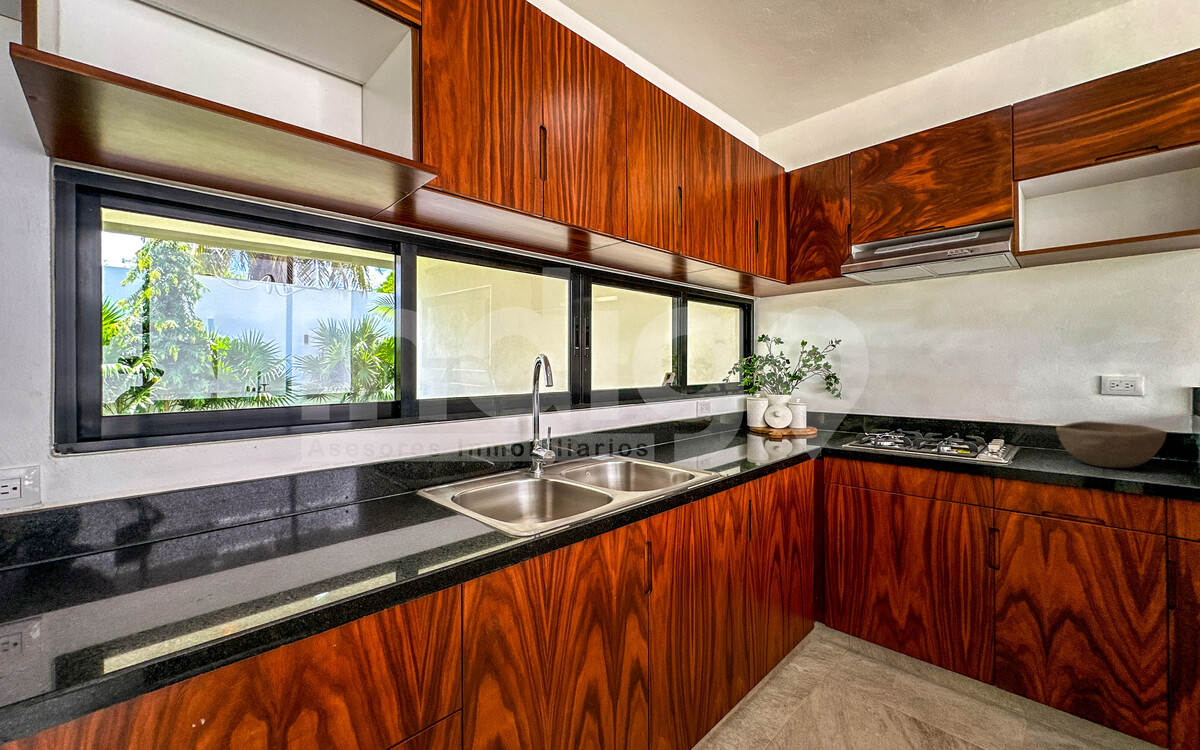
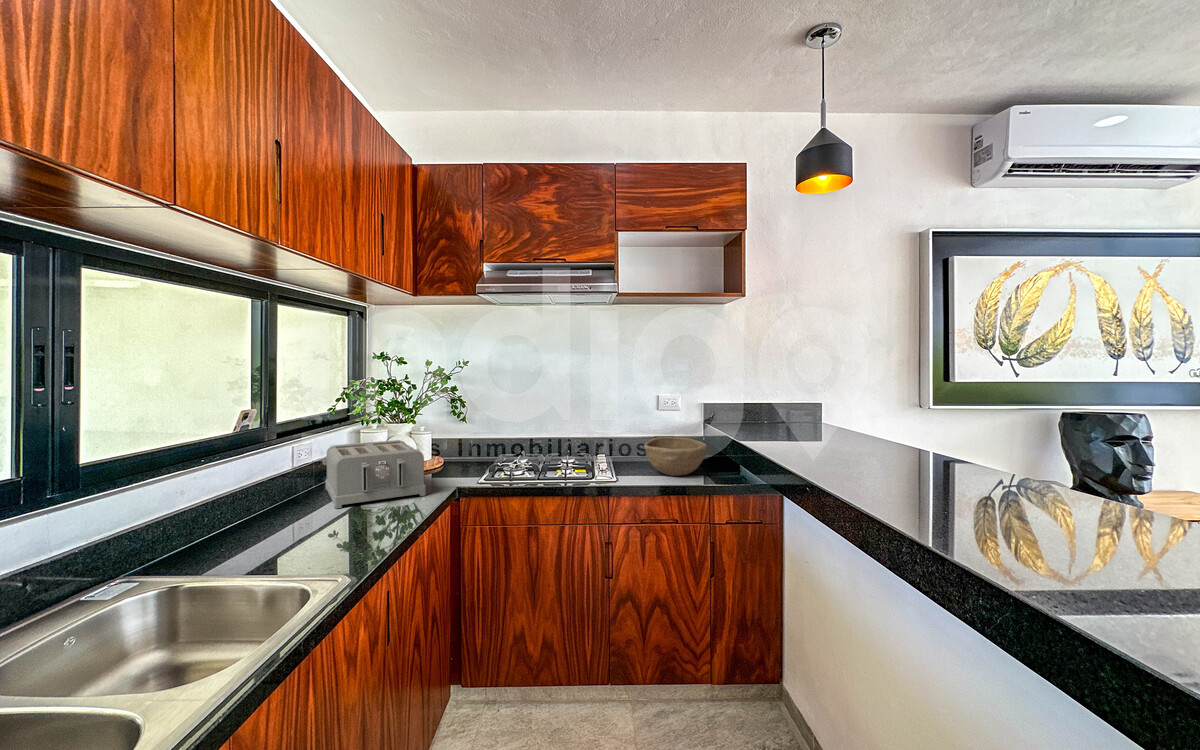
toaster: none [719,405,791,448] -> present [325,440,426,508]

